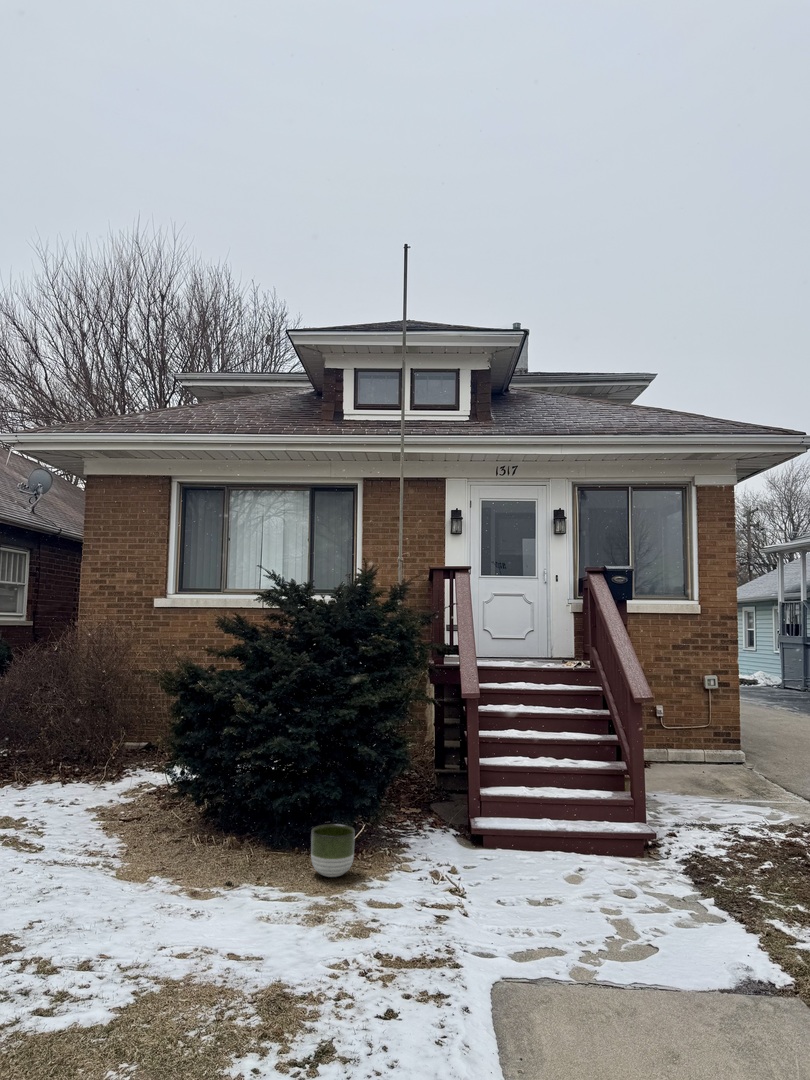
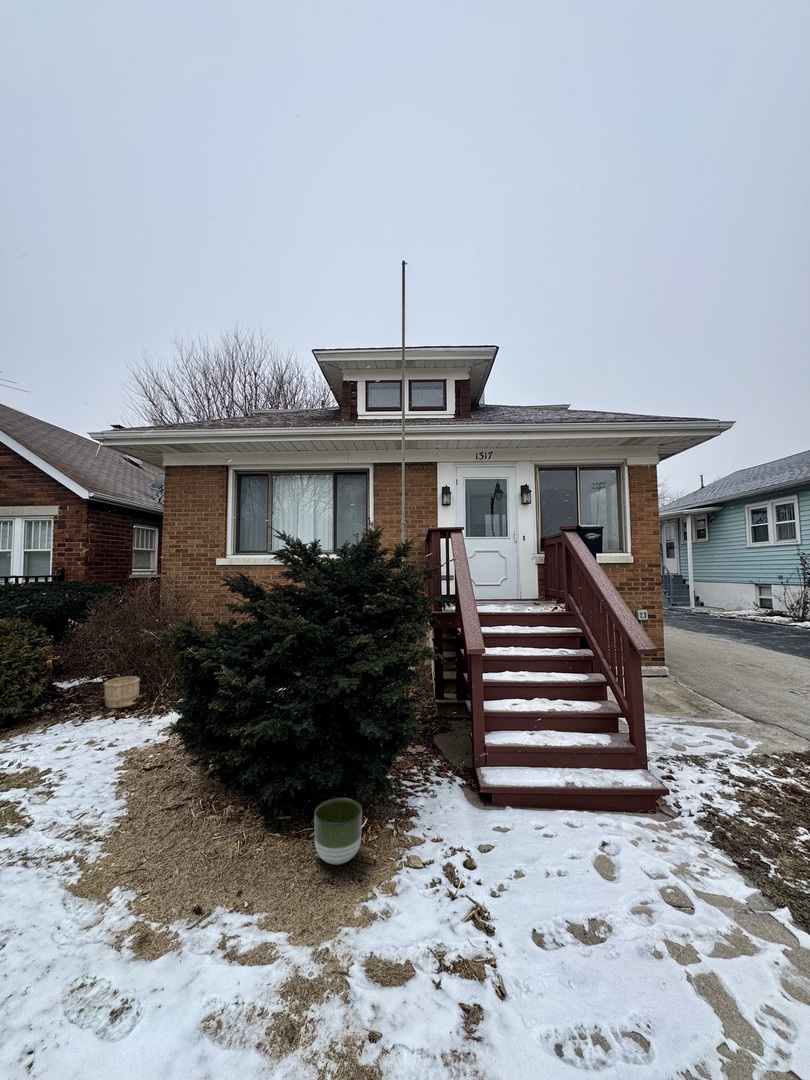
wooden bucket: none [37,740,78,775] -> present [104,676,140,708]

